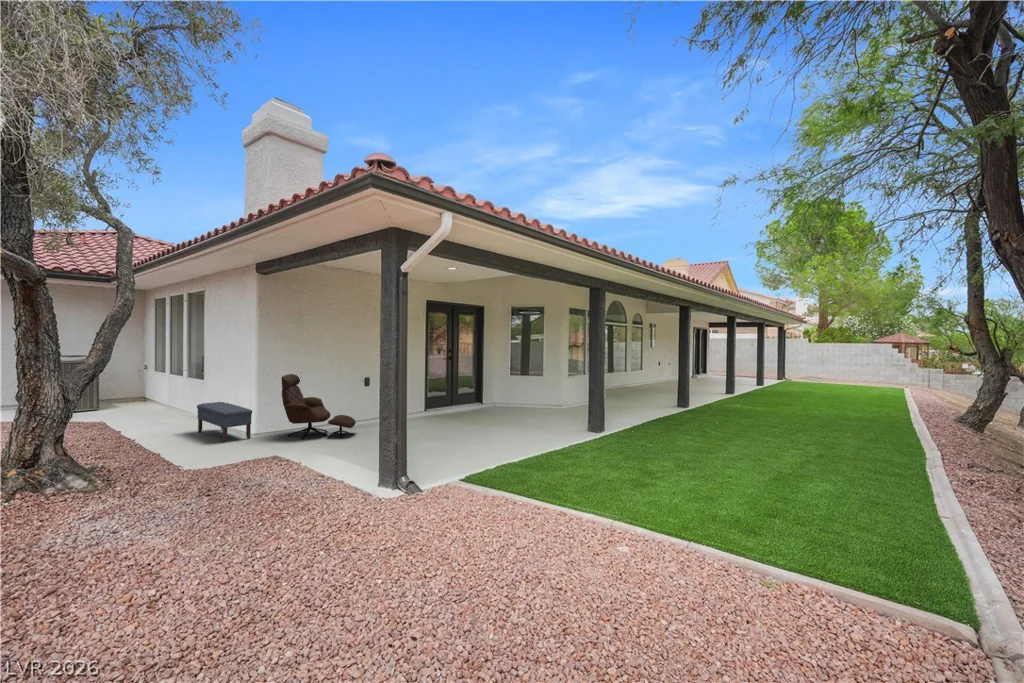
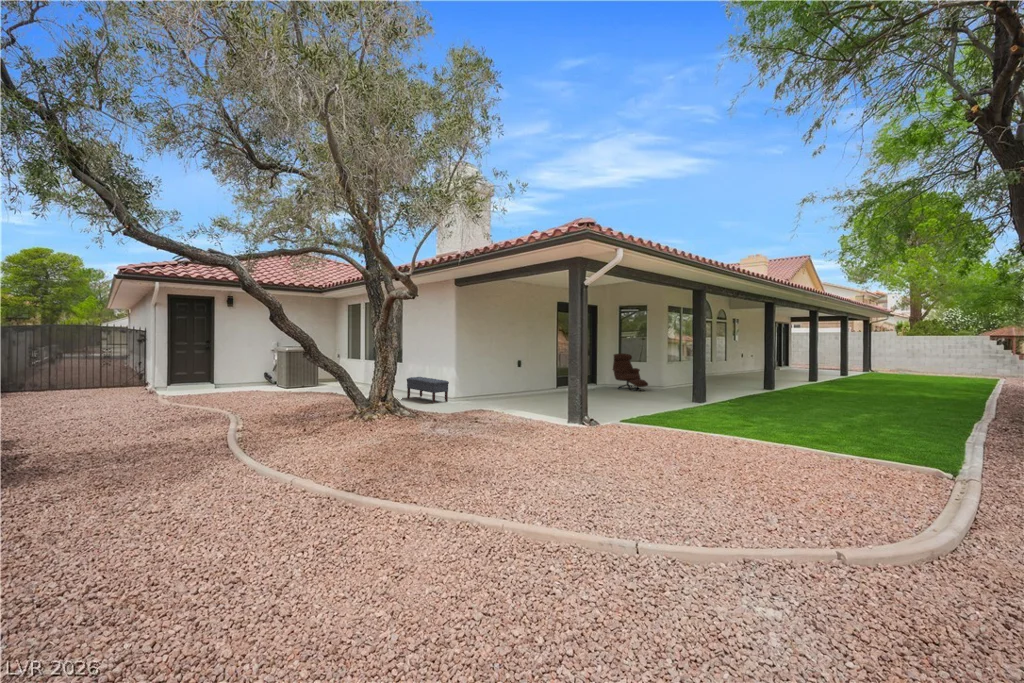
lounge chair: present [281,374,356,439] -> present [613,353,648,390]

